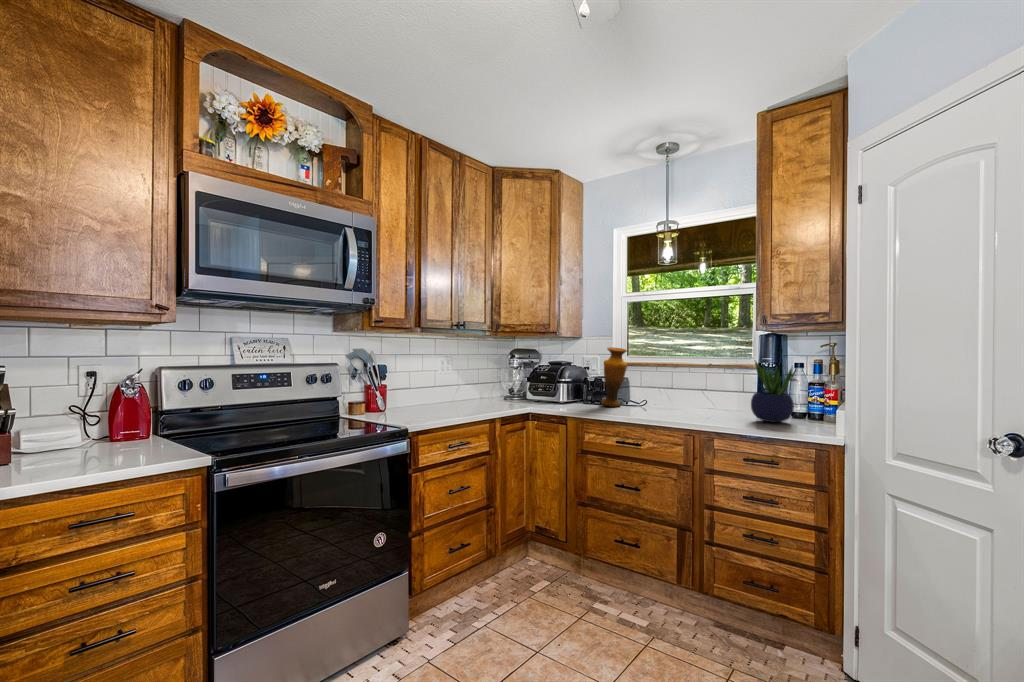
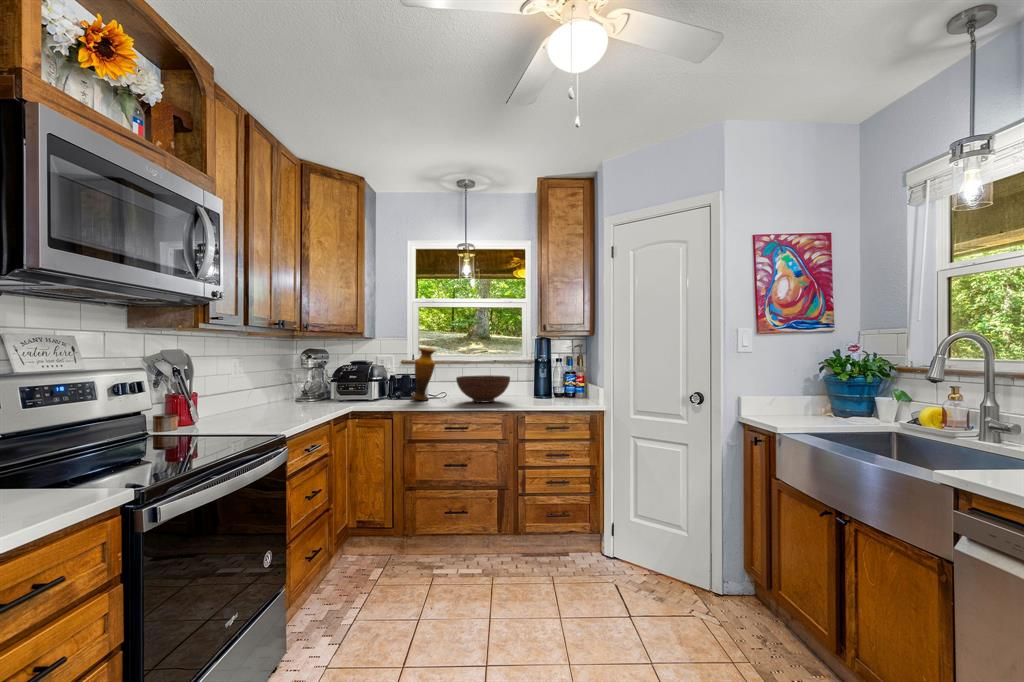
potted plant: present [751,361,797,422] -> none [537,355,569,401]
fruit bowl: none [642,381,713,416] -> present [456,375,510,403]

